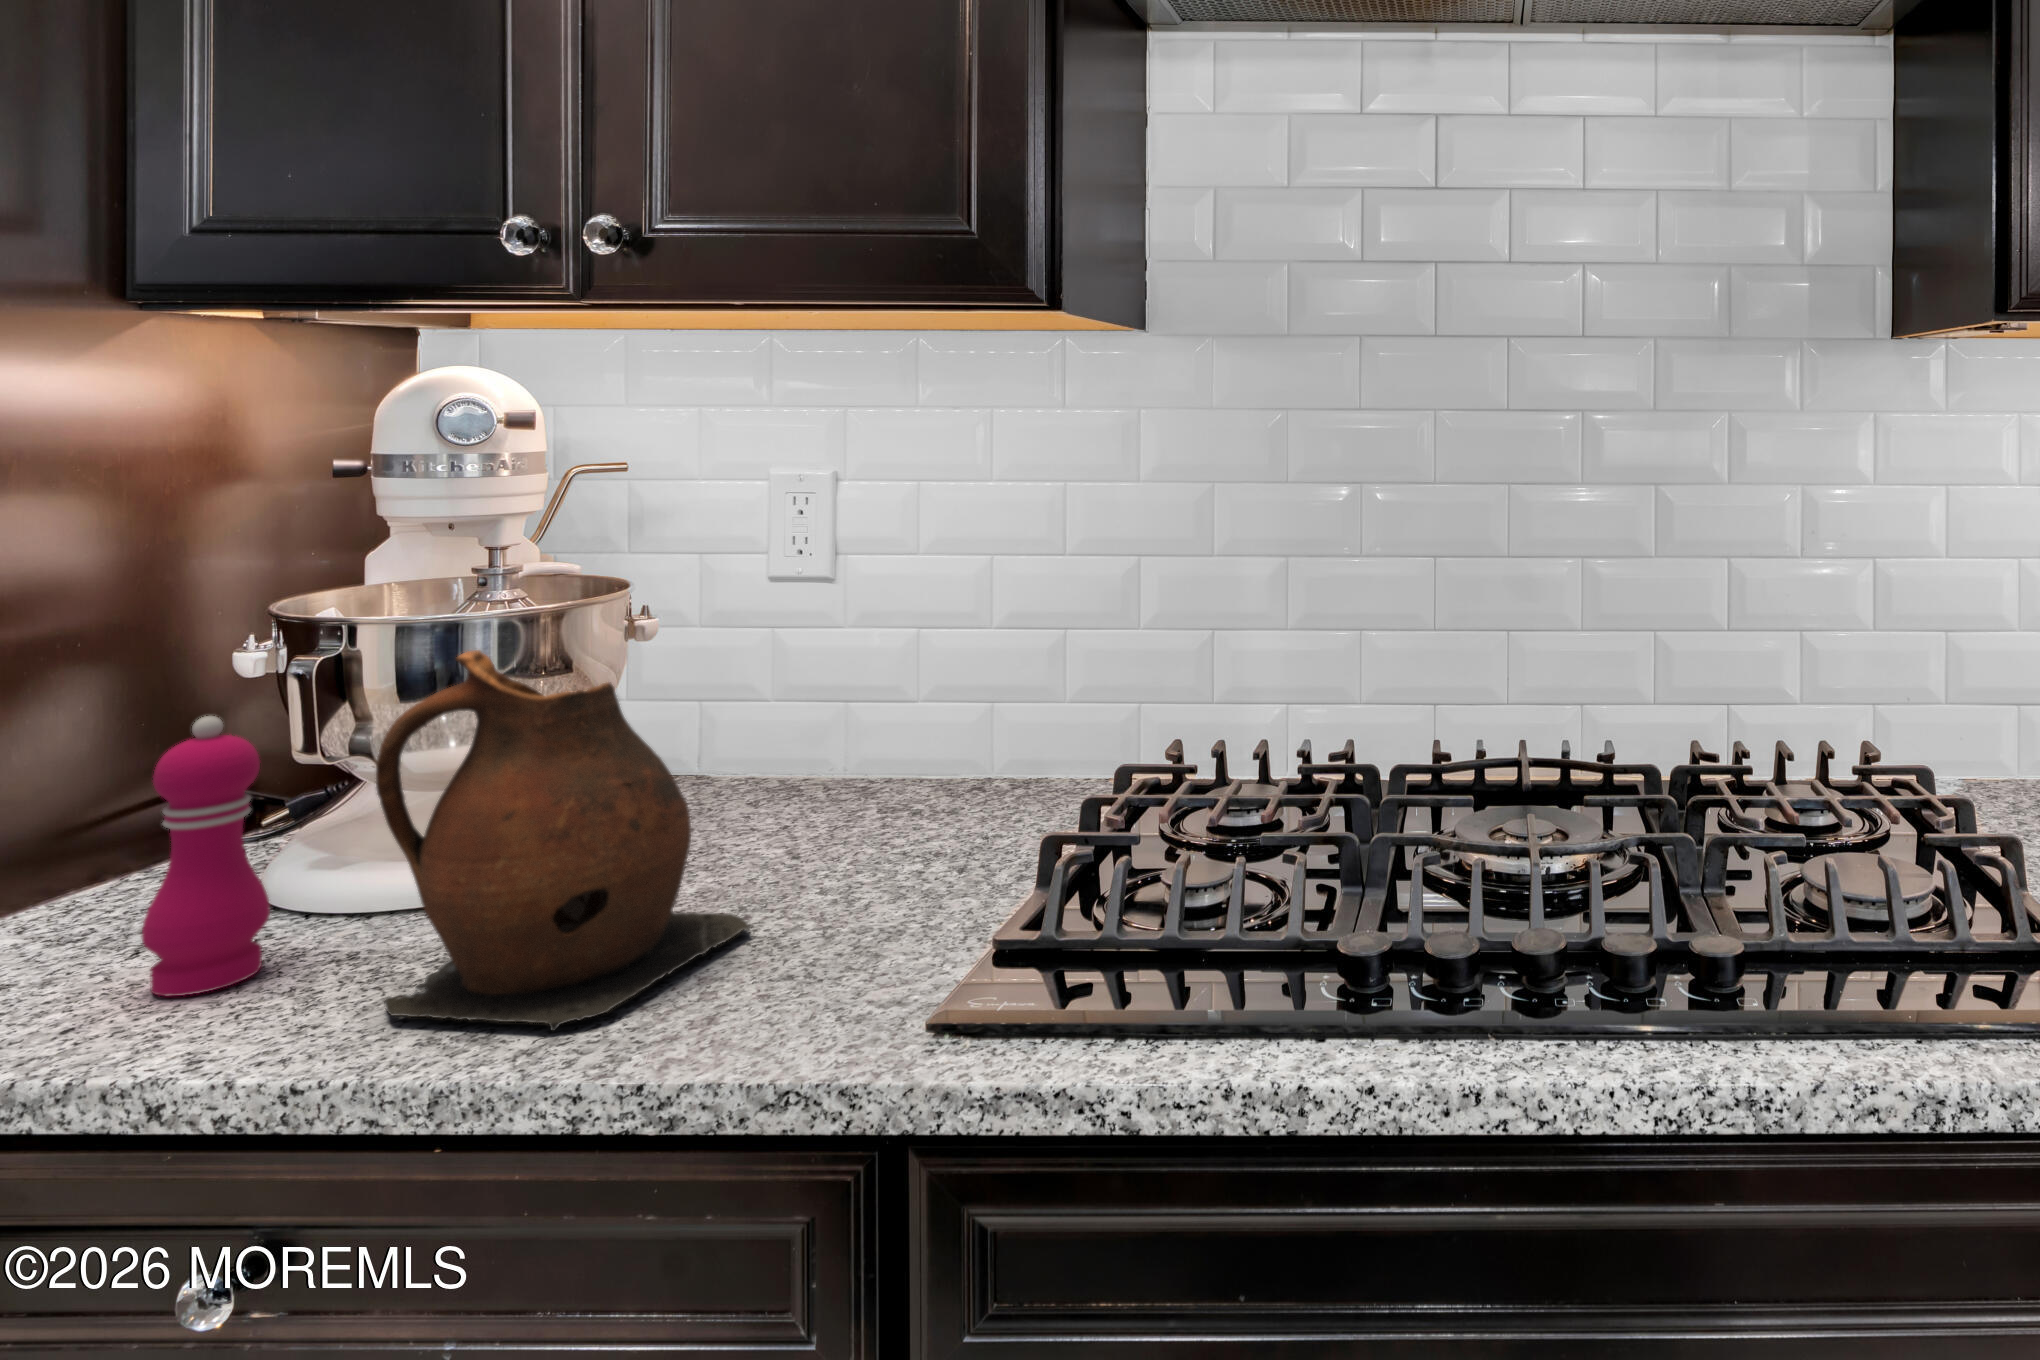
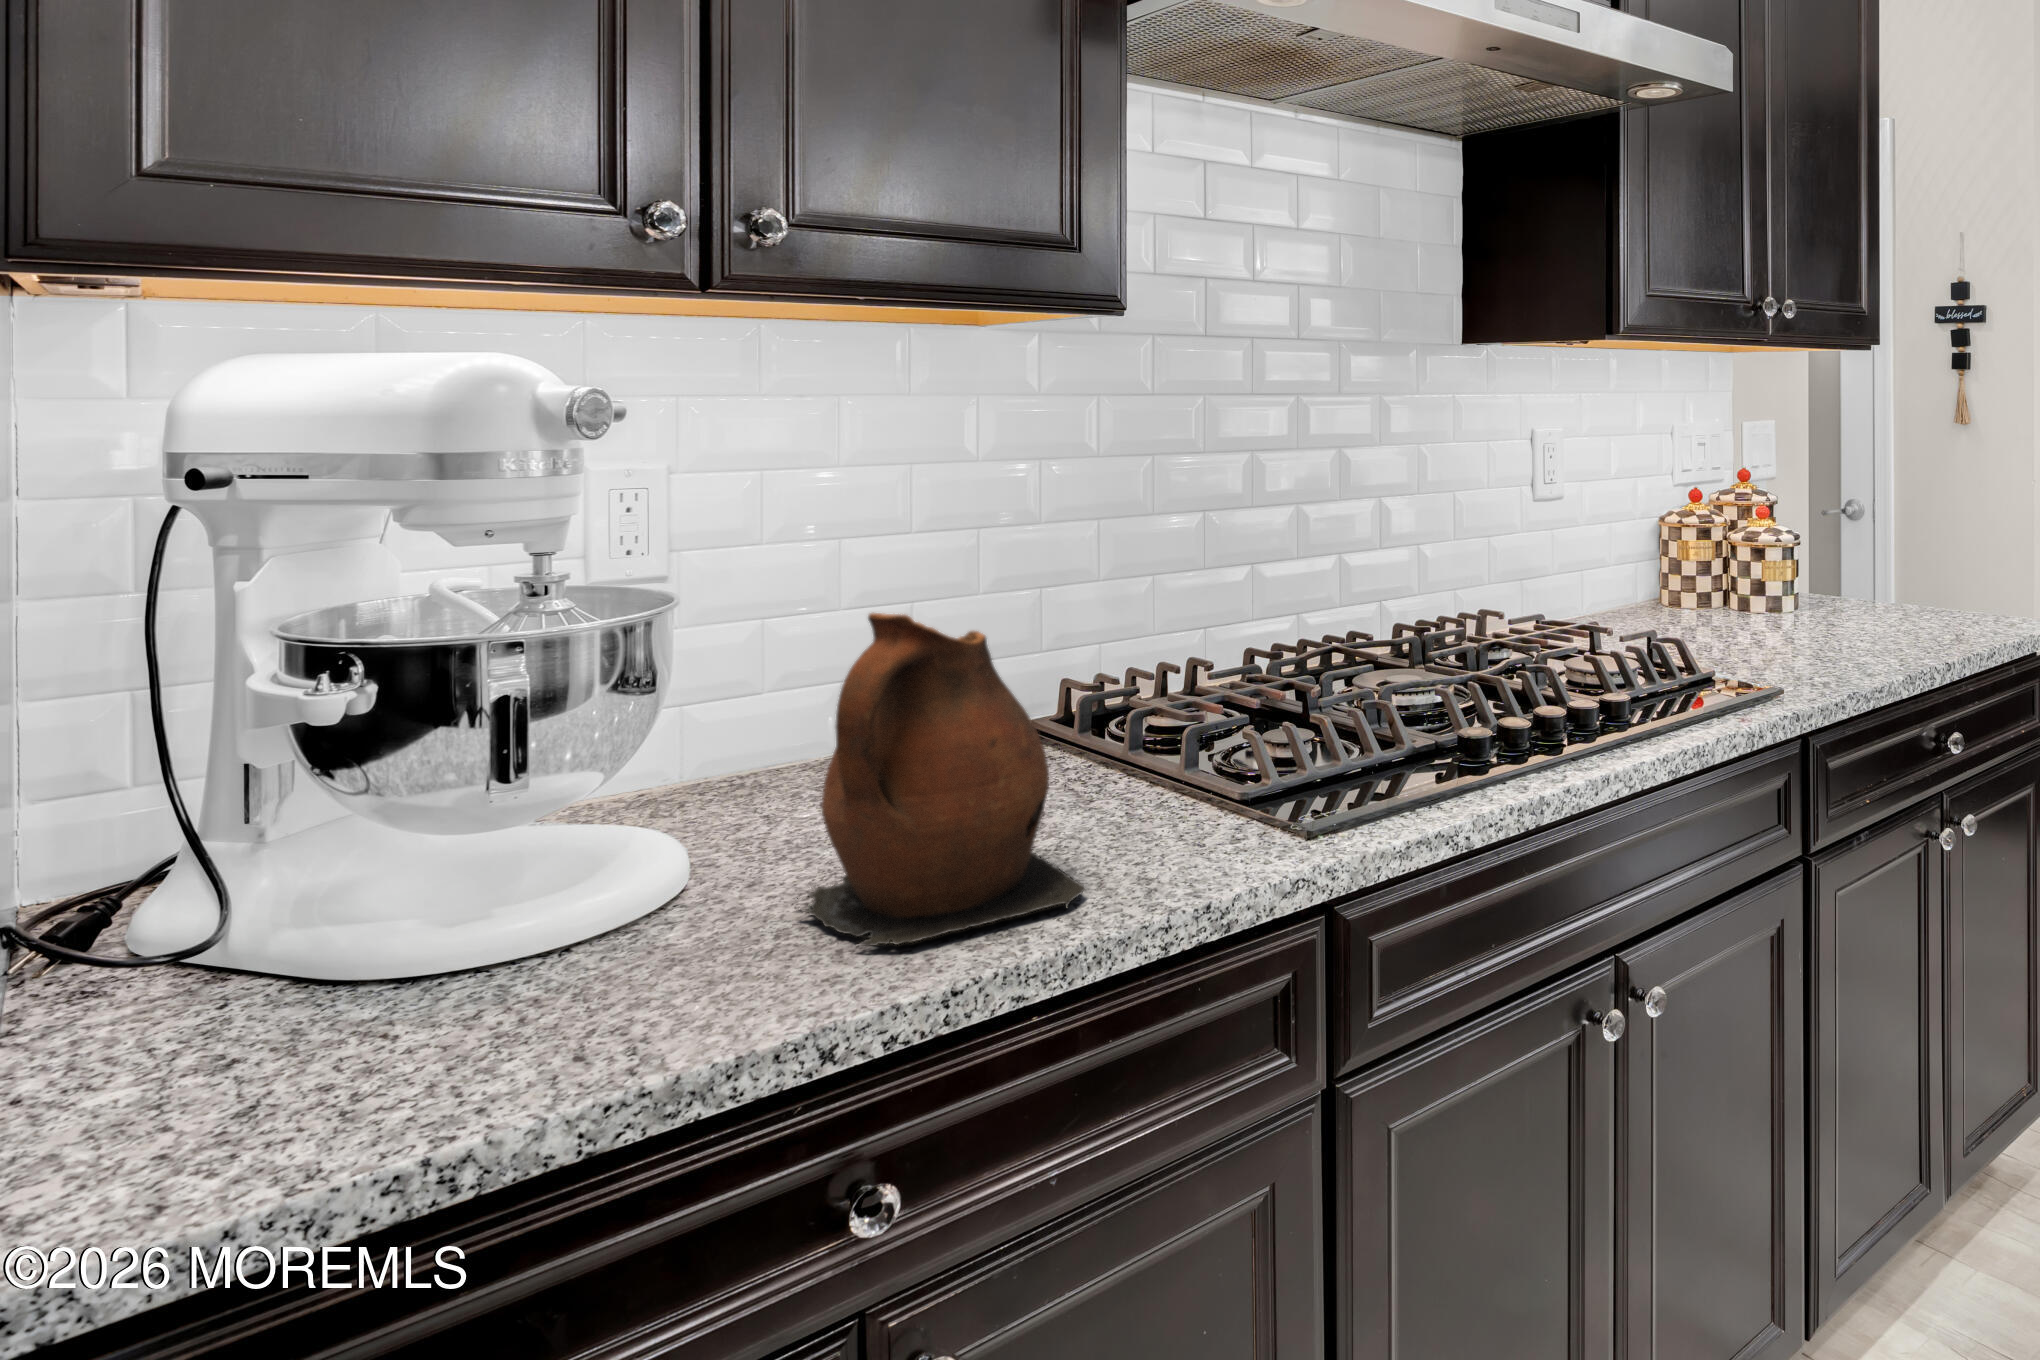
pepper mill: present [142,716,270,996] -> none [512,719,637,1027]

